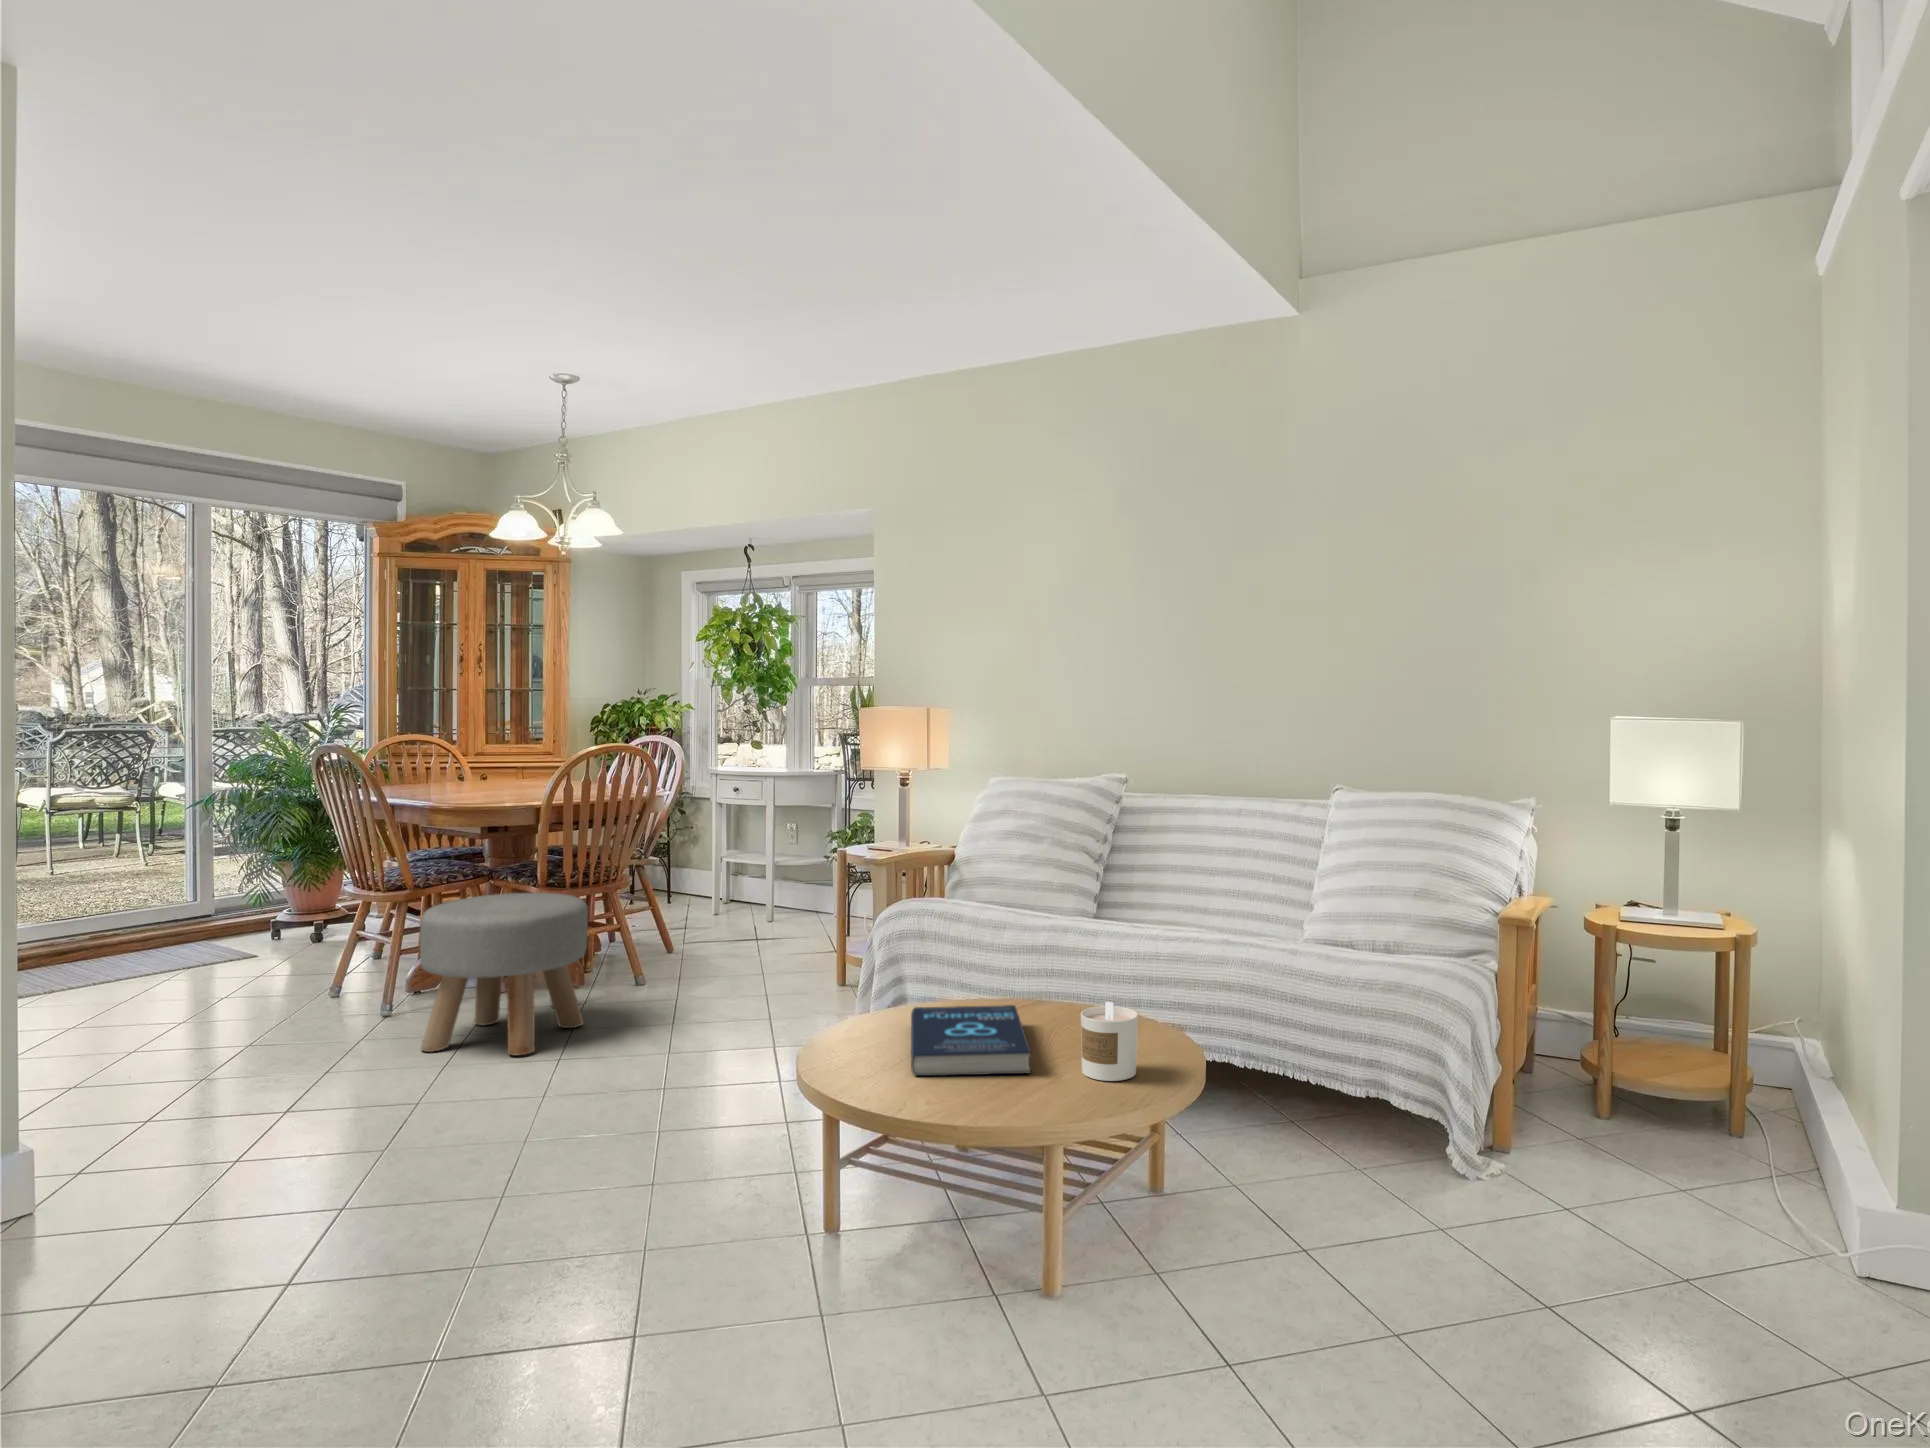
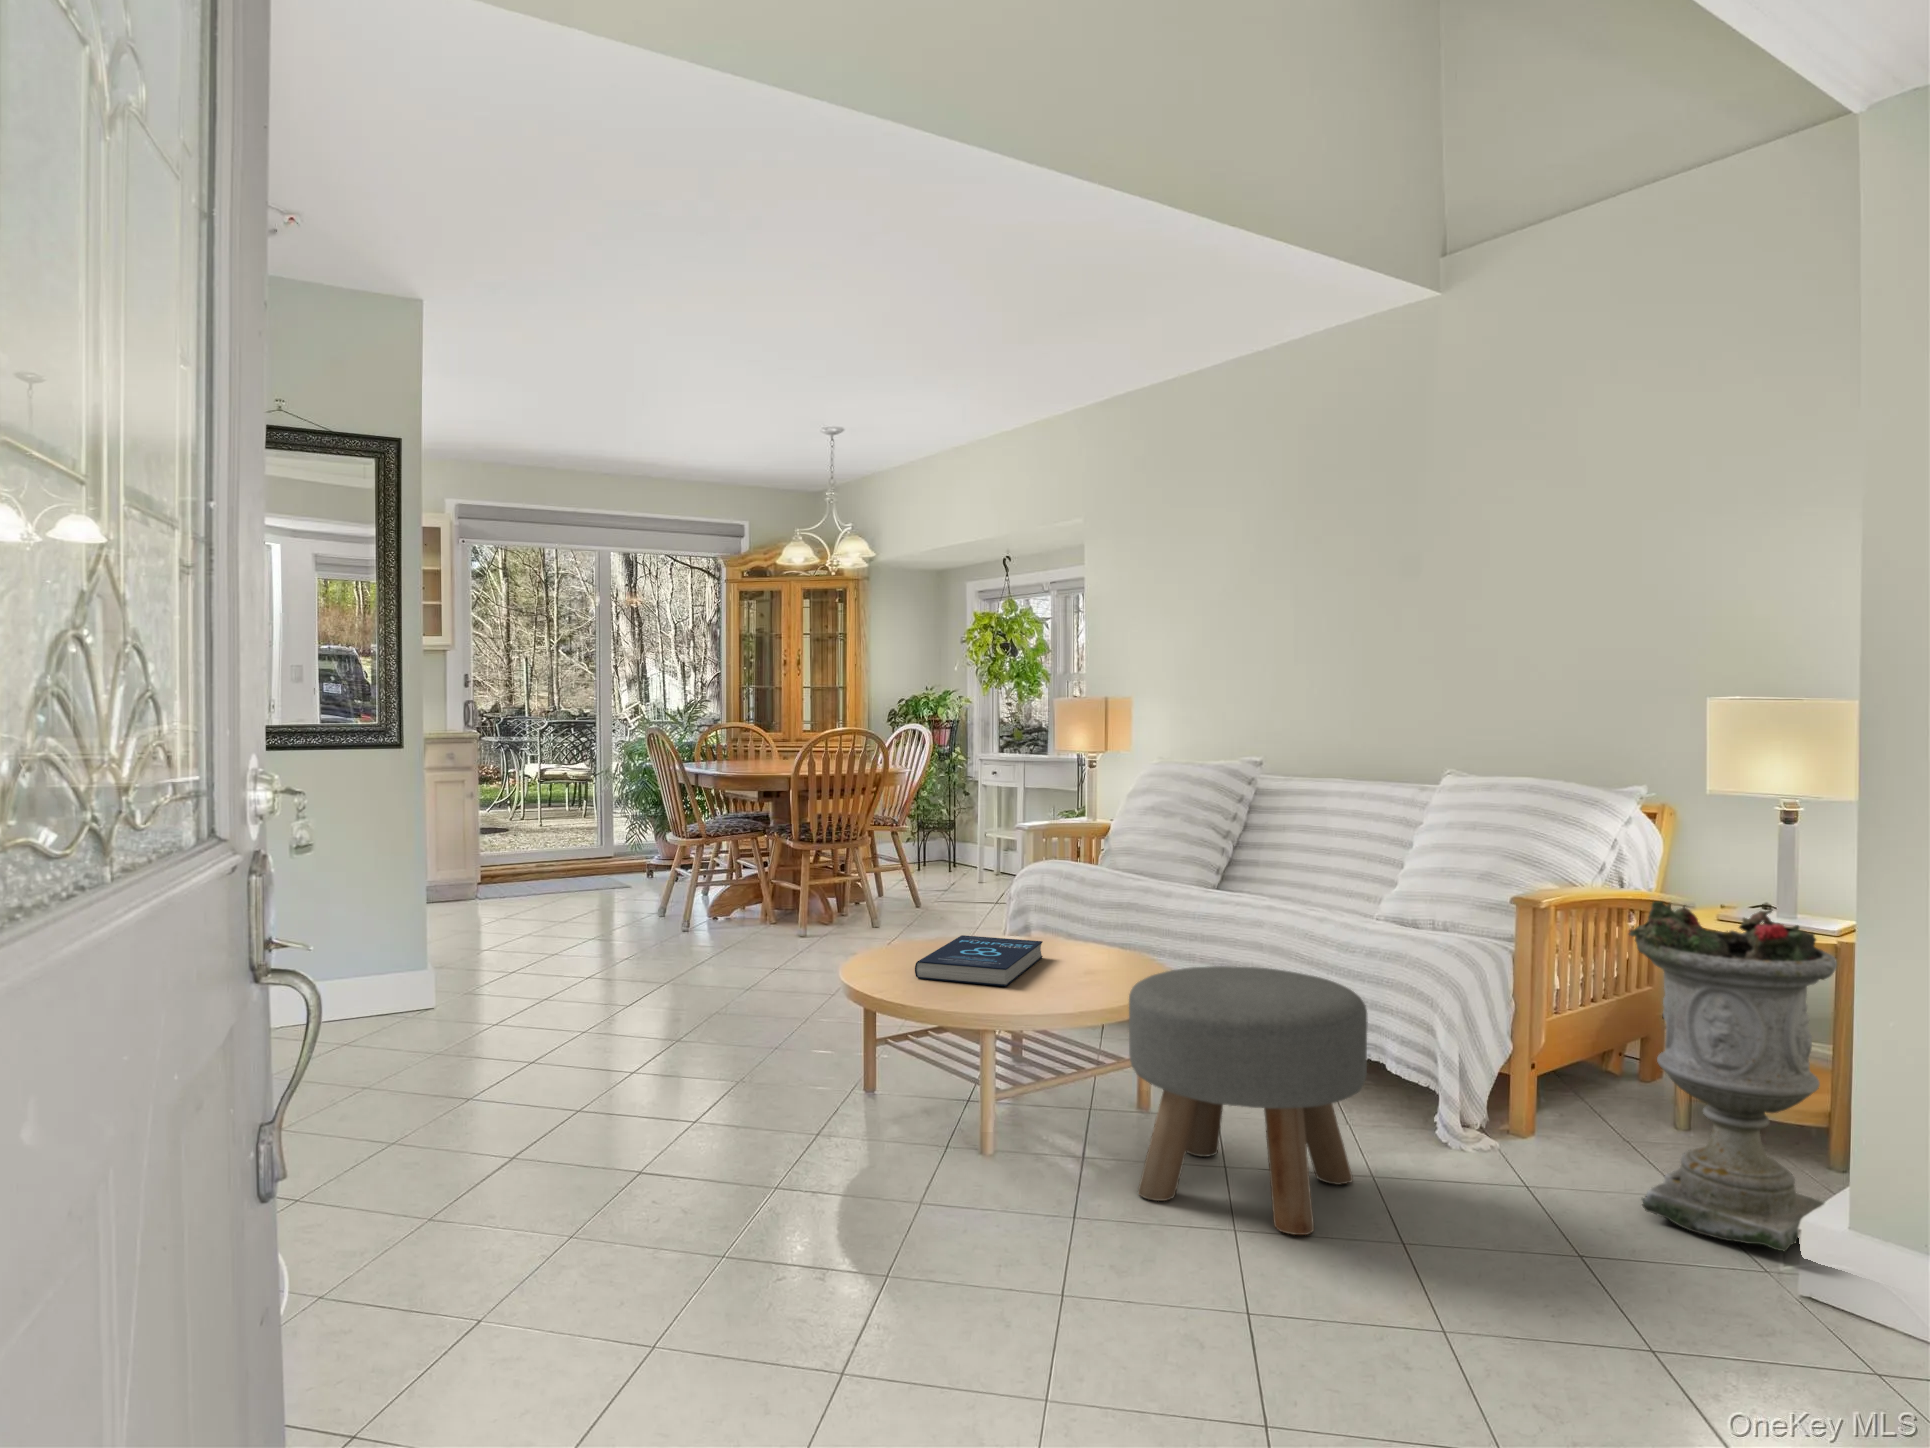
ottoman: present [420,893,588,1056] -> present [1129,966,1368,1235]
planter: none [1660,919,1850,1245] -> present [1629,901,1837,1251]
candle: present [1081,1002,1138,1081] -> none [1047,933,1096,999]

